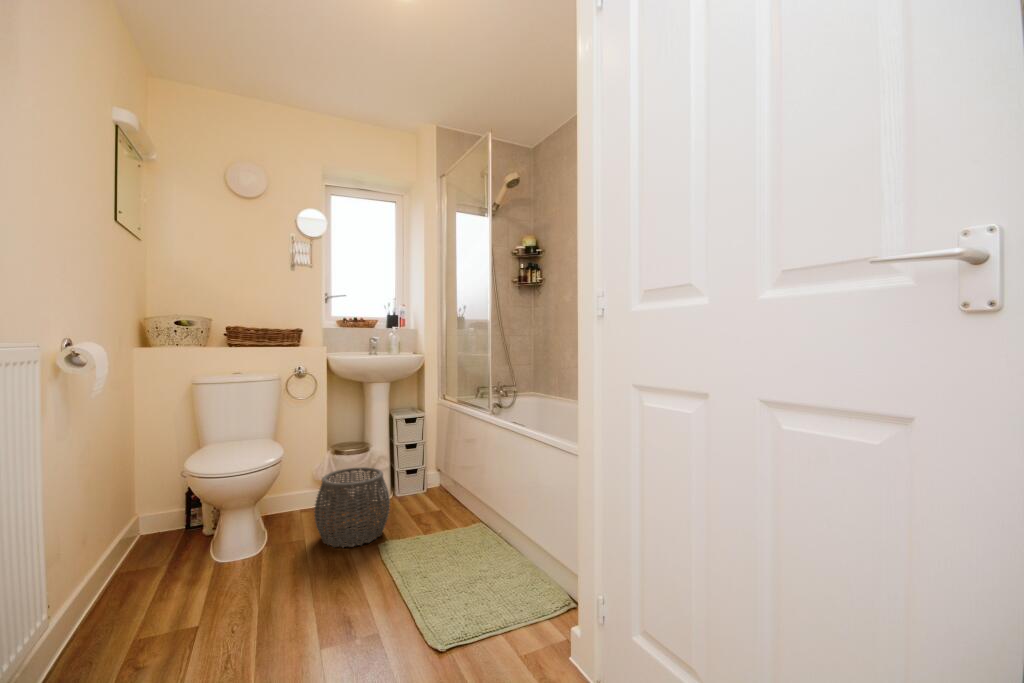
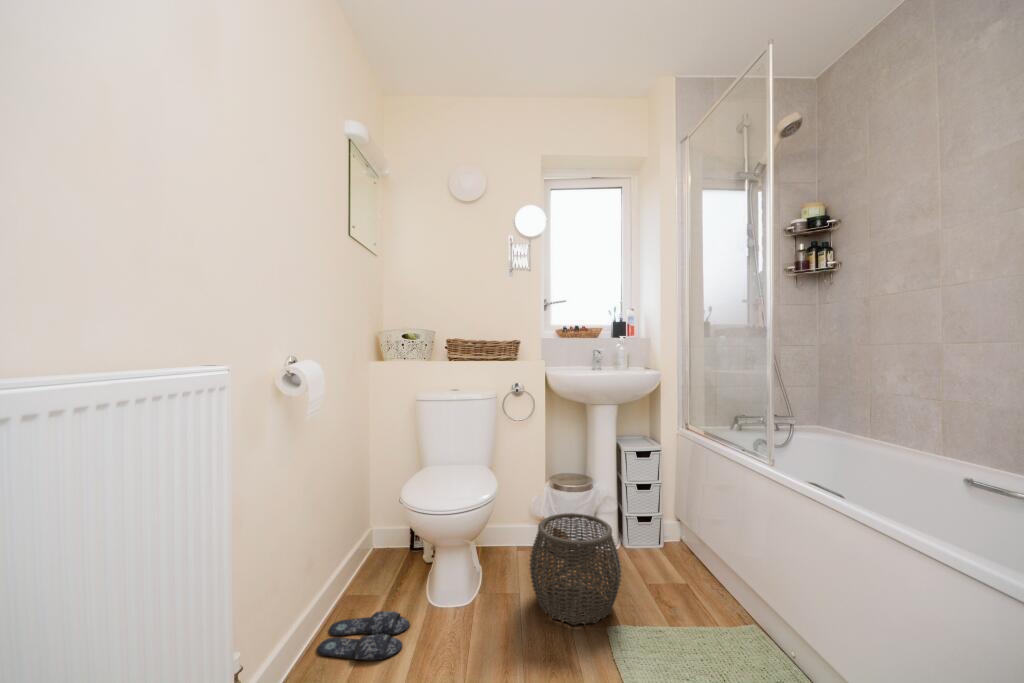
slippers: none [96,573,198,618] -> present [317,611,410,661]

